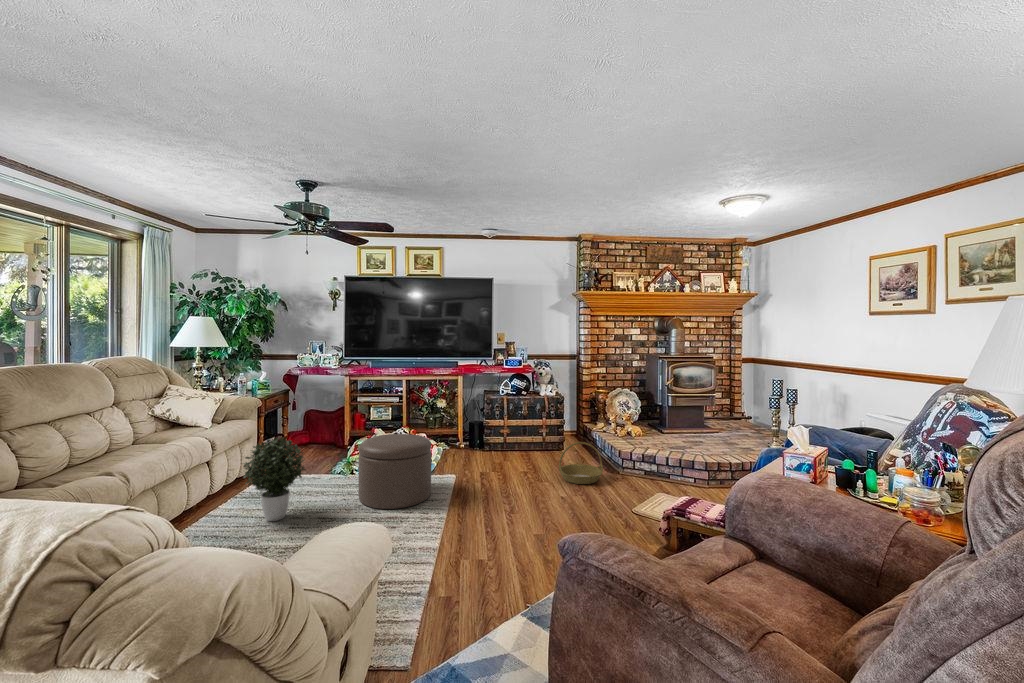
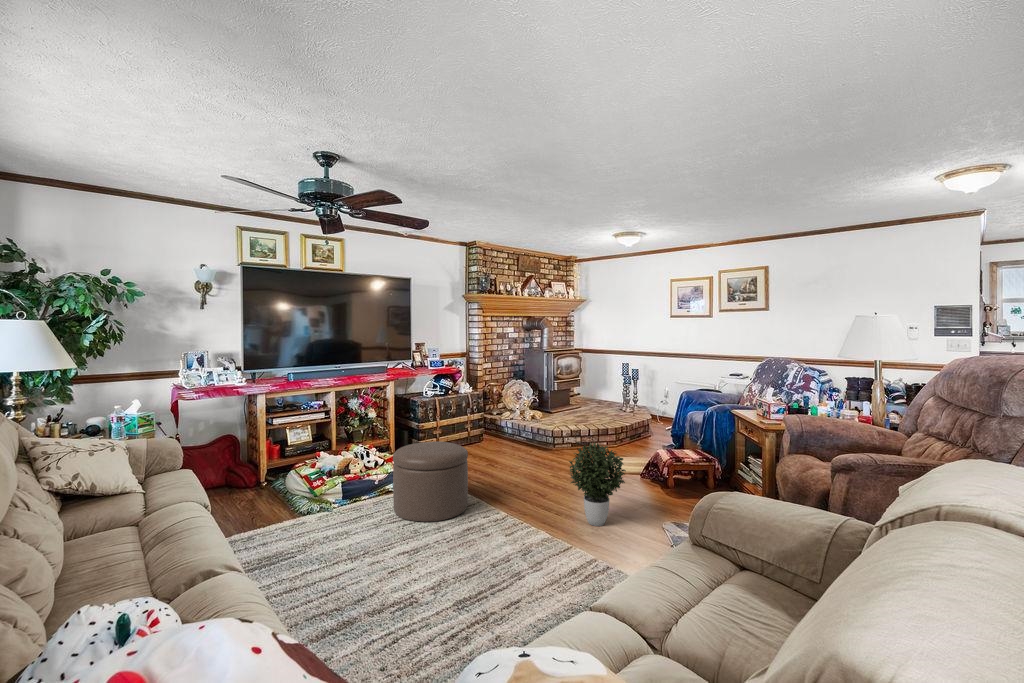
potted plant: present [243,438,306,521] -> present [569,443,626,526]
basket: present [559,442,603,484] -> none [522,427,559,462]

